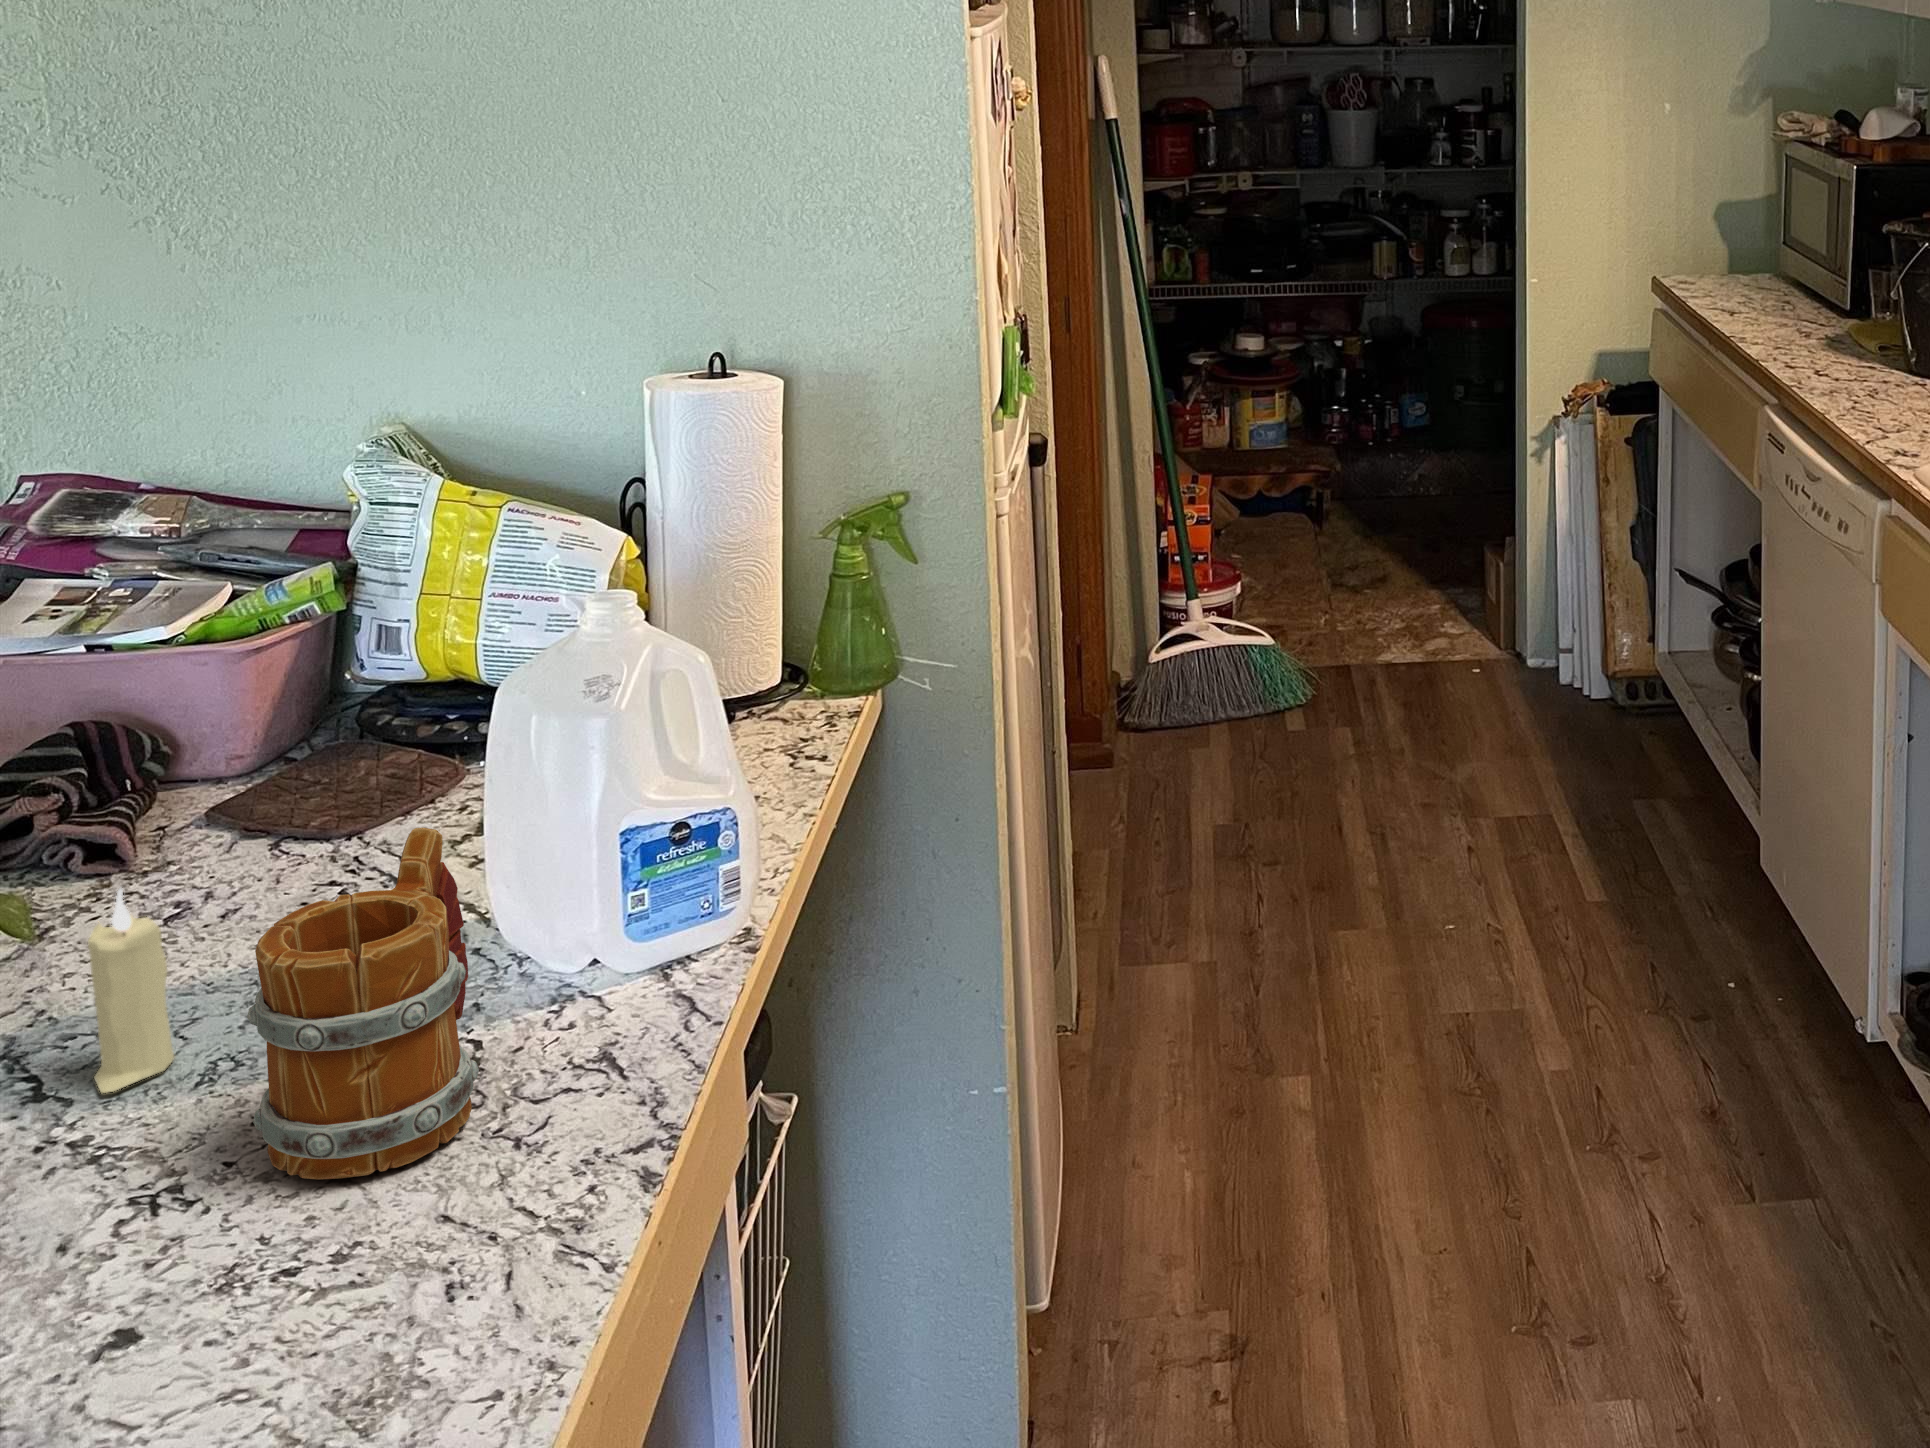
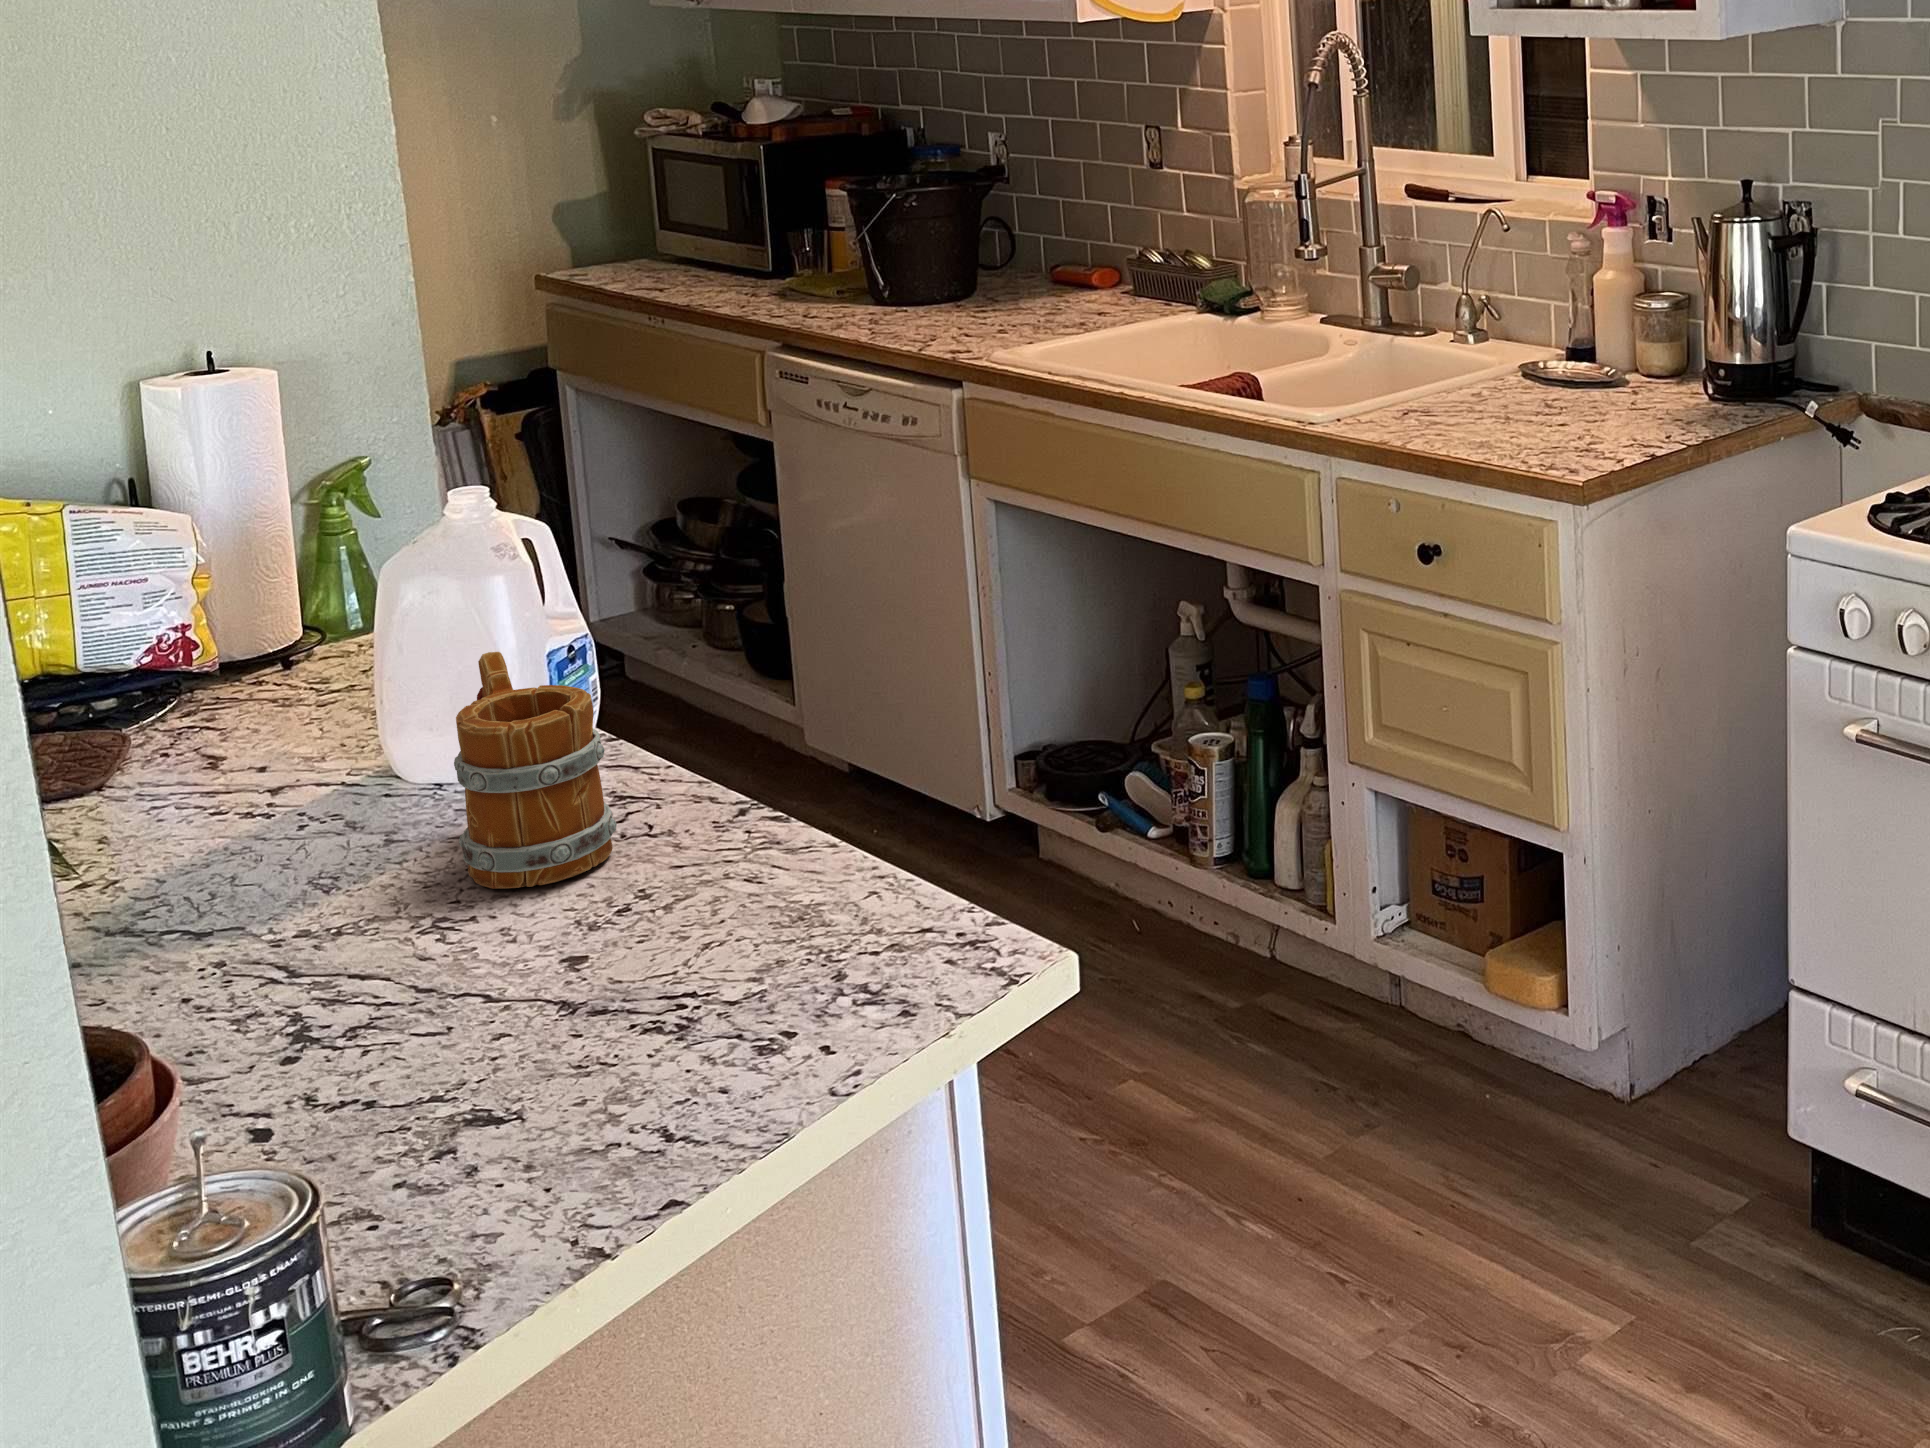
candle: present [88,888,175,1093] -> none [222,751,294,915]

